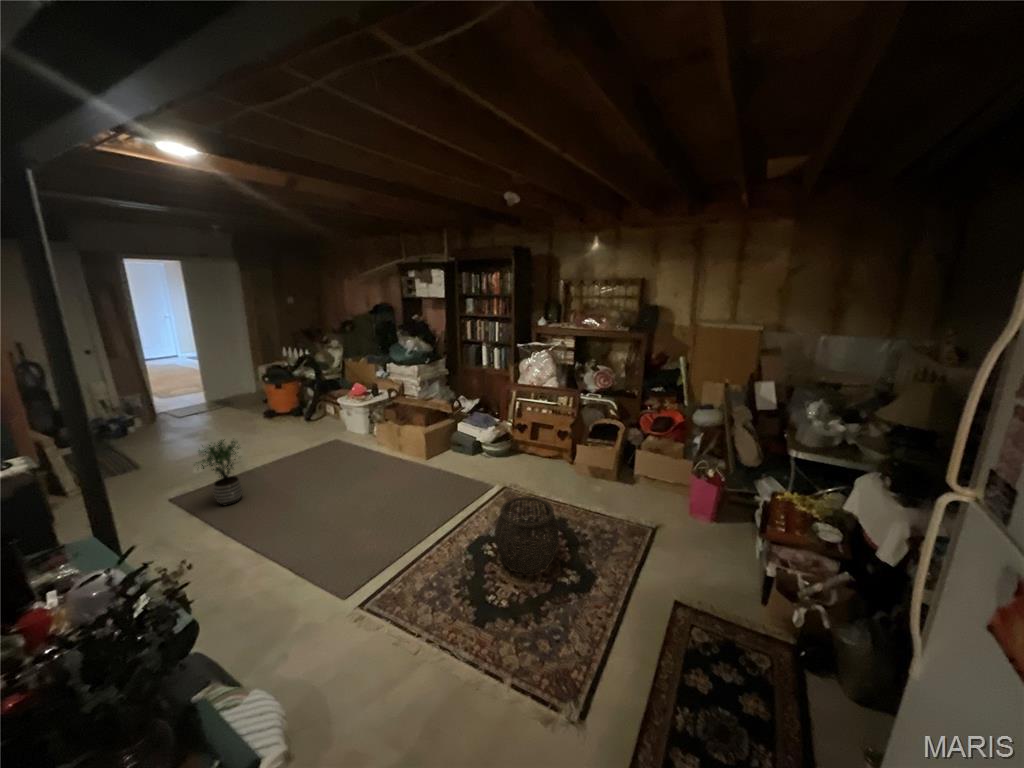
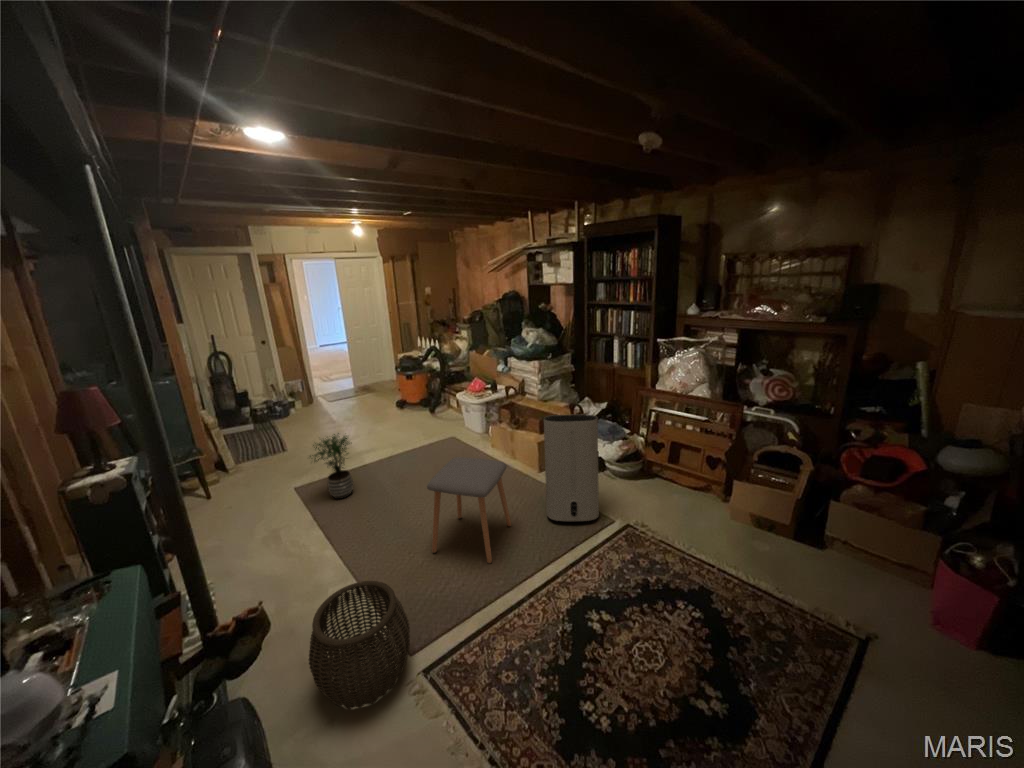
air purifier: none [435,404,482,492] -> present [544,414,599,521]
stool: none [339,446,411,531] -> present [427,457,511,564]
woven basket: present [495,497,559,574] -> present [309,581,410,709]

